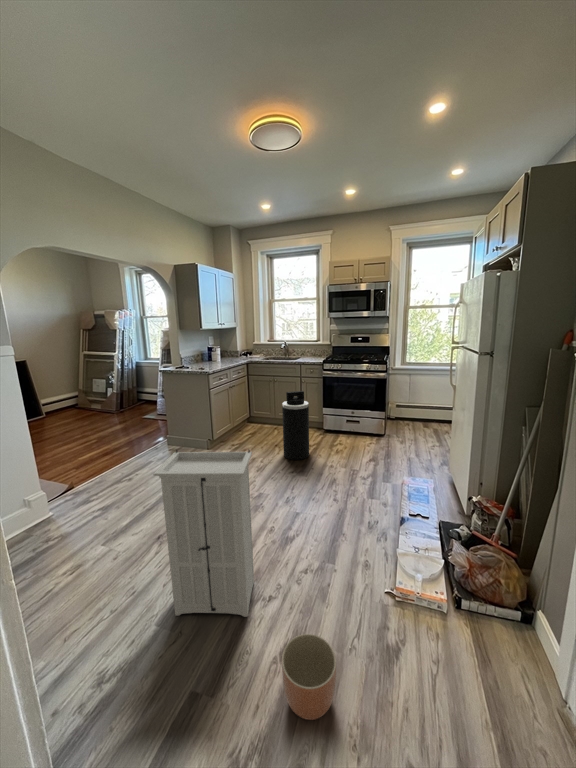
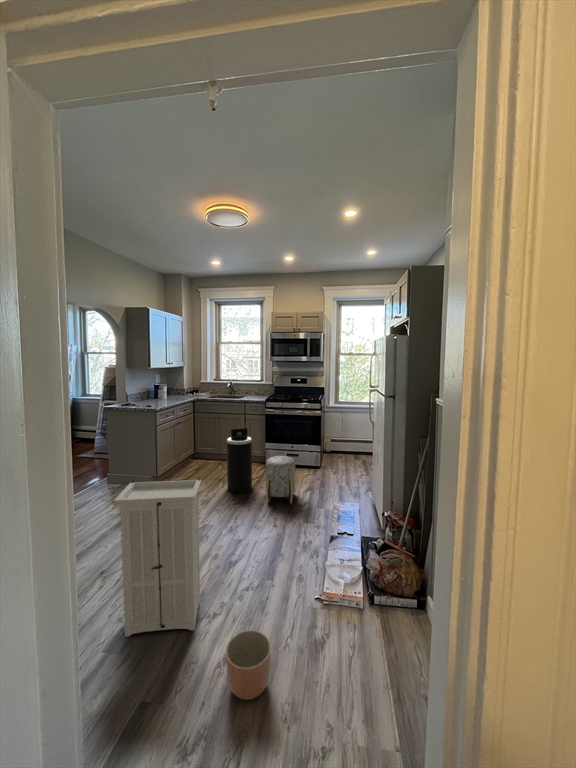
stool: none [325,422,357,475] -> present [266,456,295,504]

